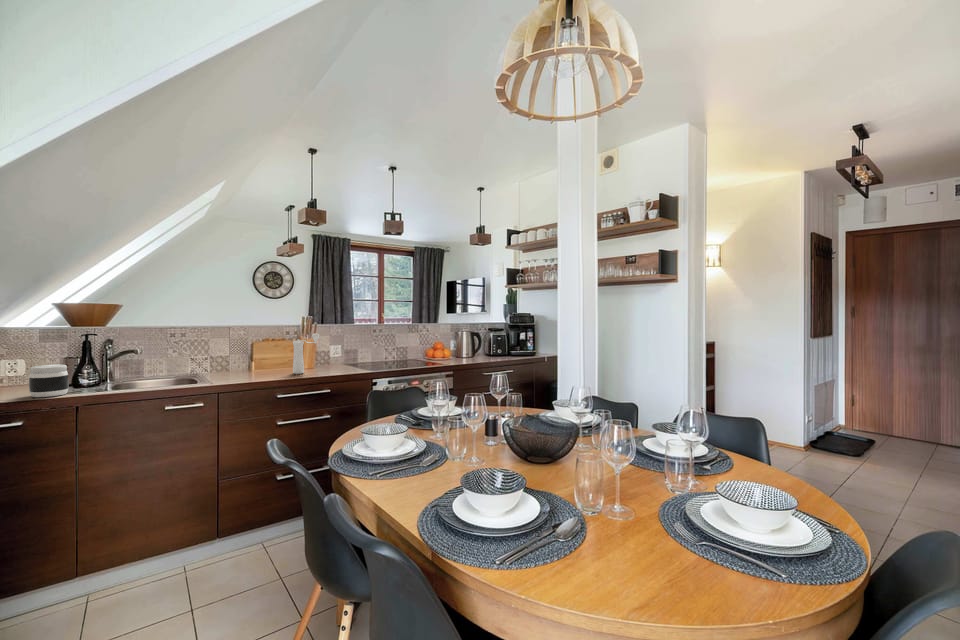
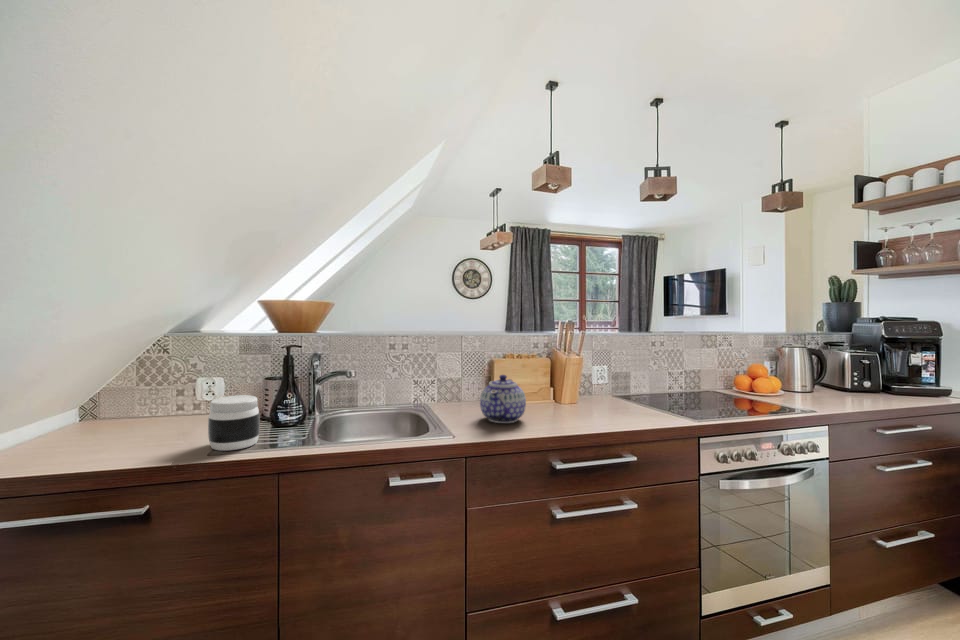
pepper mill: present [293,334,319,374] -> none [558,351,597,417]
teapot: none [236,349,268,378] -> present [480,375,526,423]

